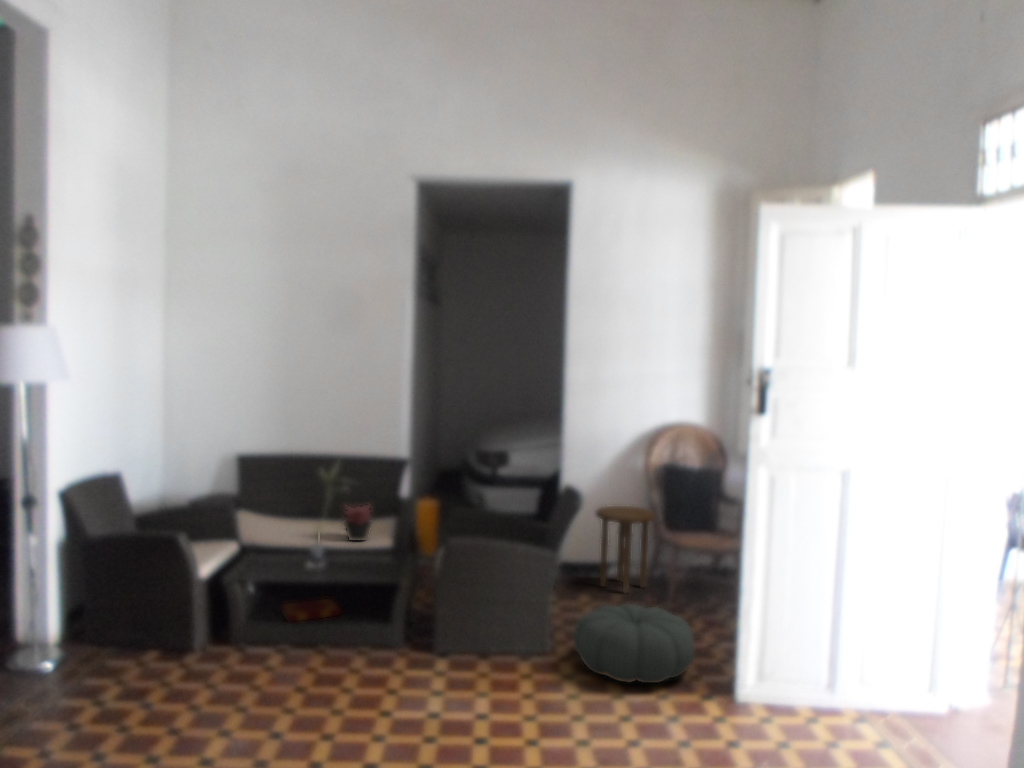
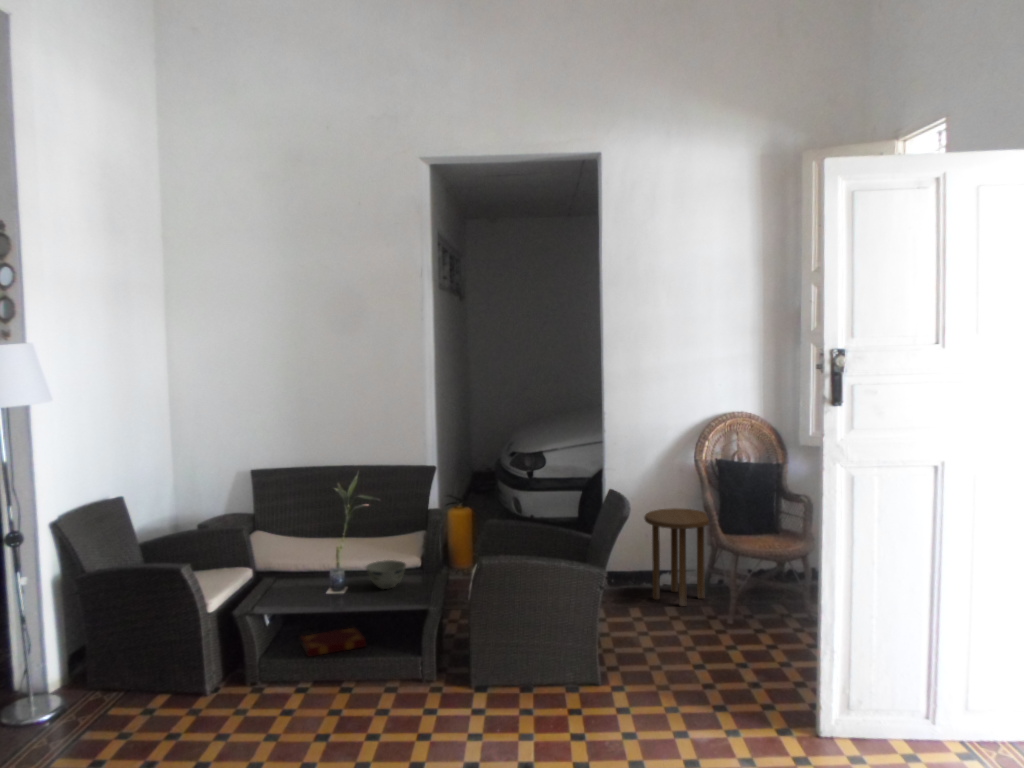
succulent plant: present [344,505,371,541] -> none [364,519,398,561]
bowl: none [343,539,380,564] -> present [366,560,406,589]
pouf: present [574,604,694,683] -> none [628,623,766,716]

